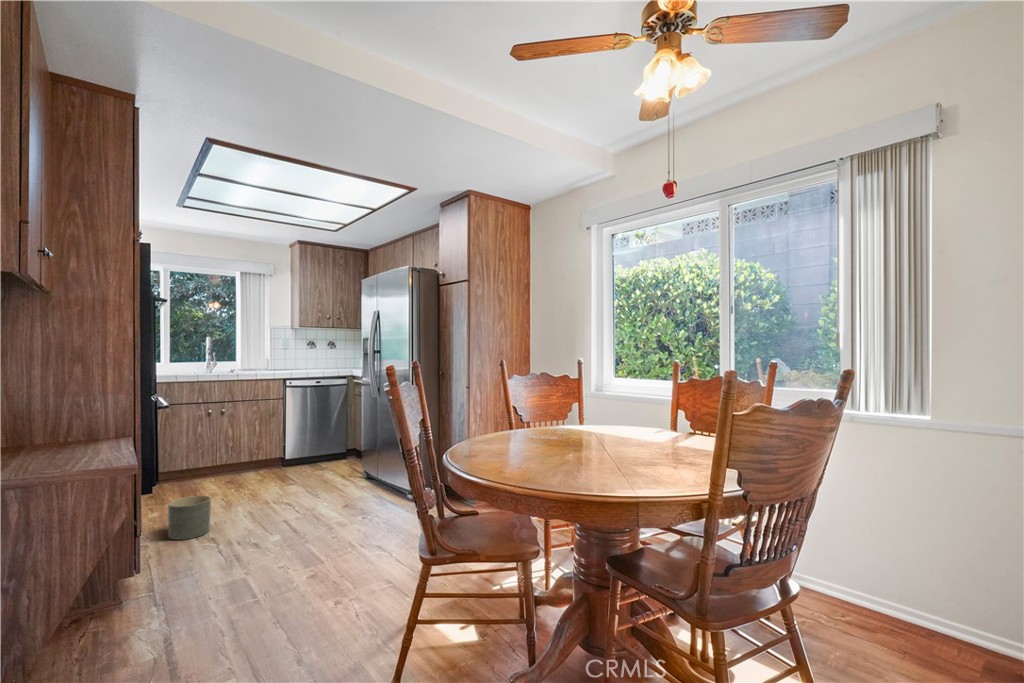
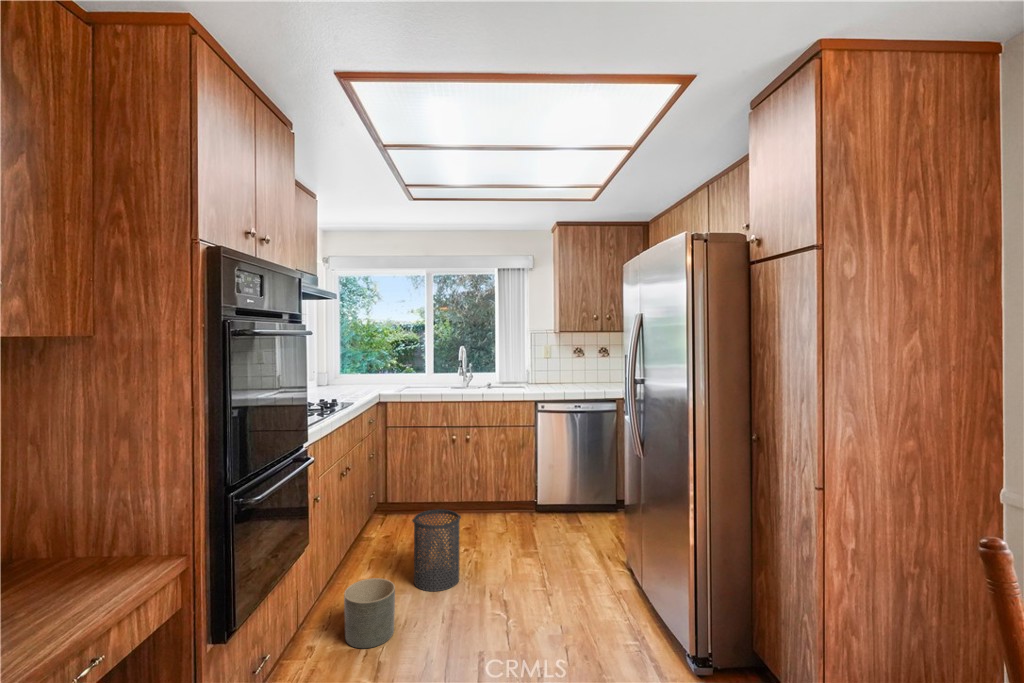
trash can: none [203,454,244,511] -> present [412,509,461,591]

